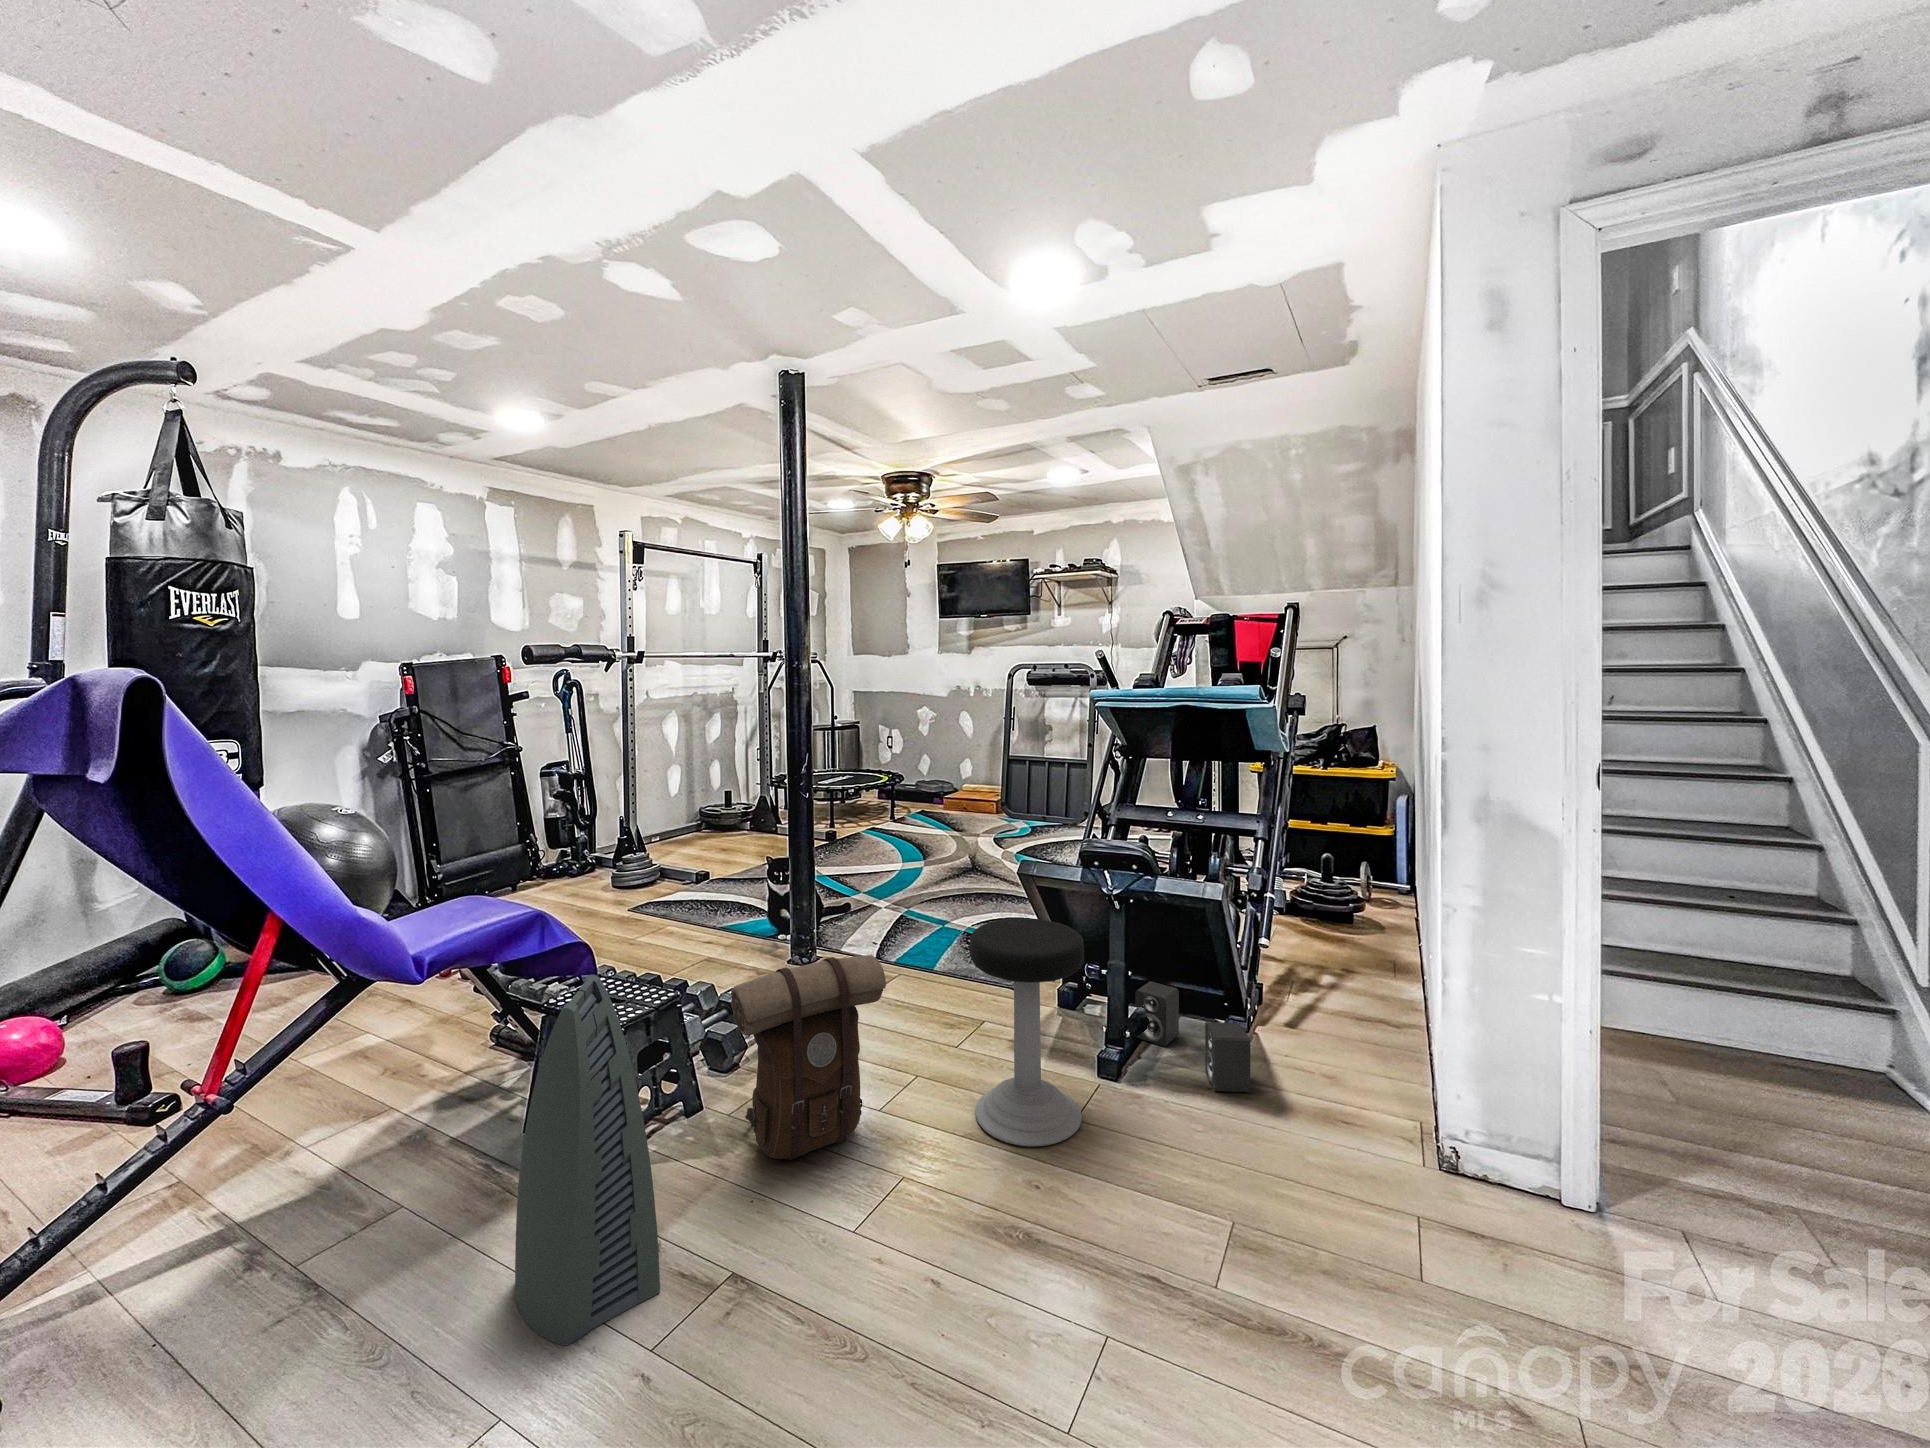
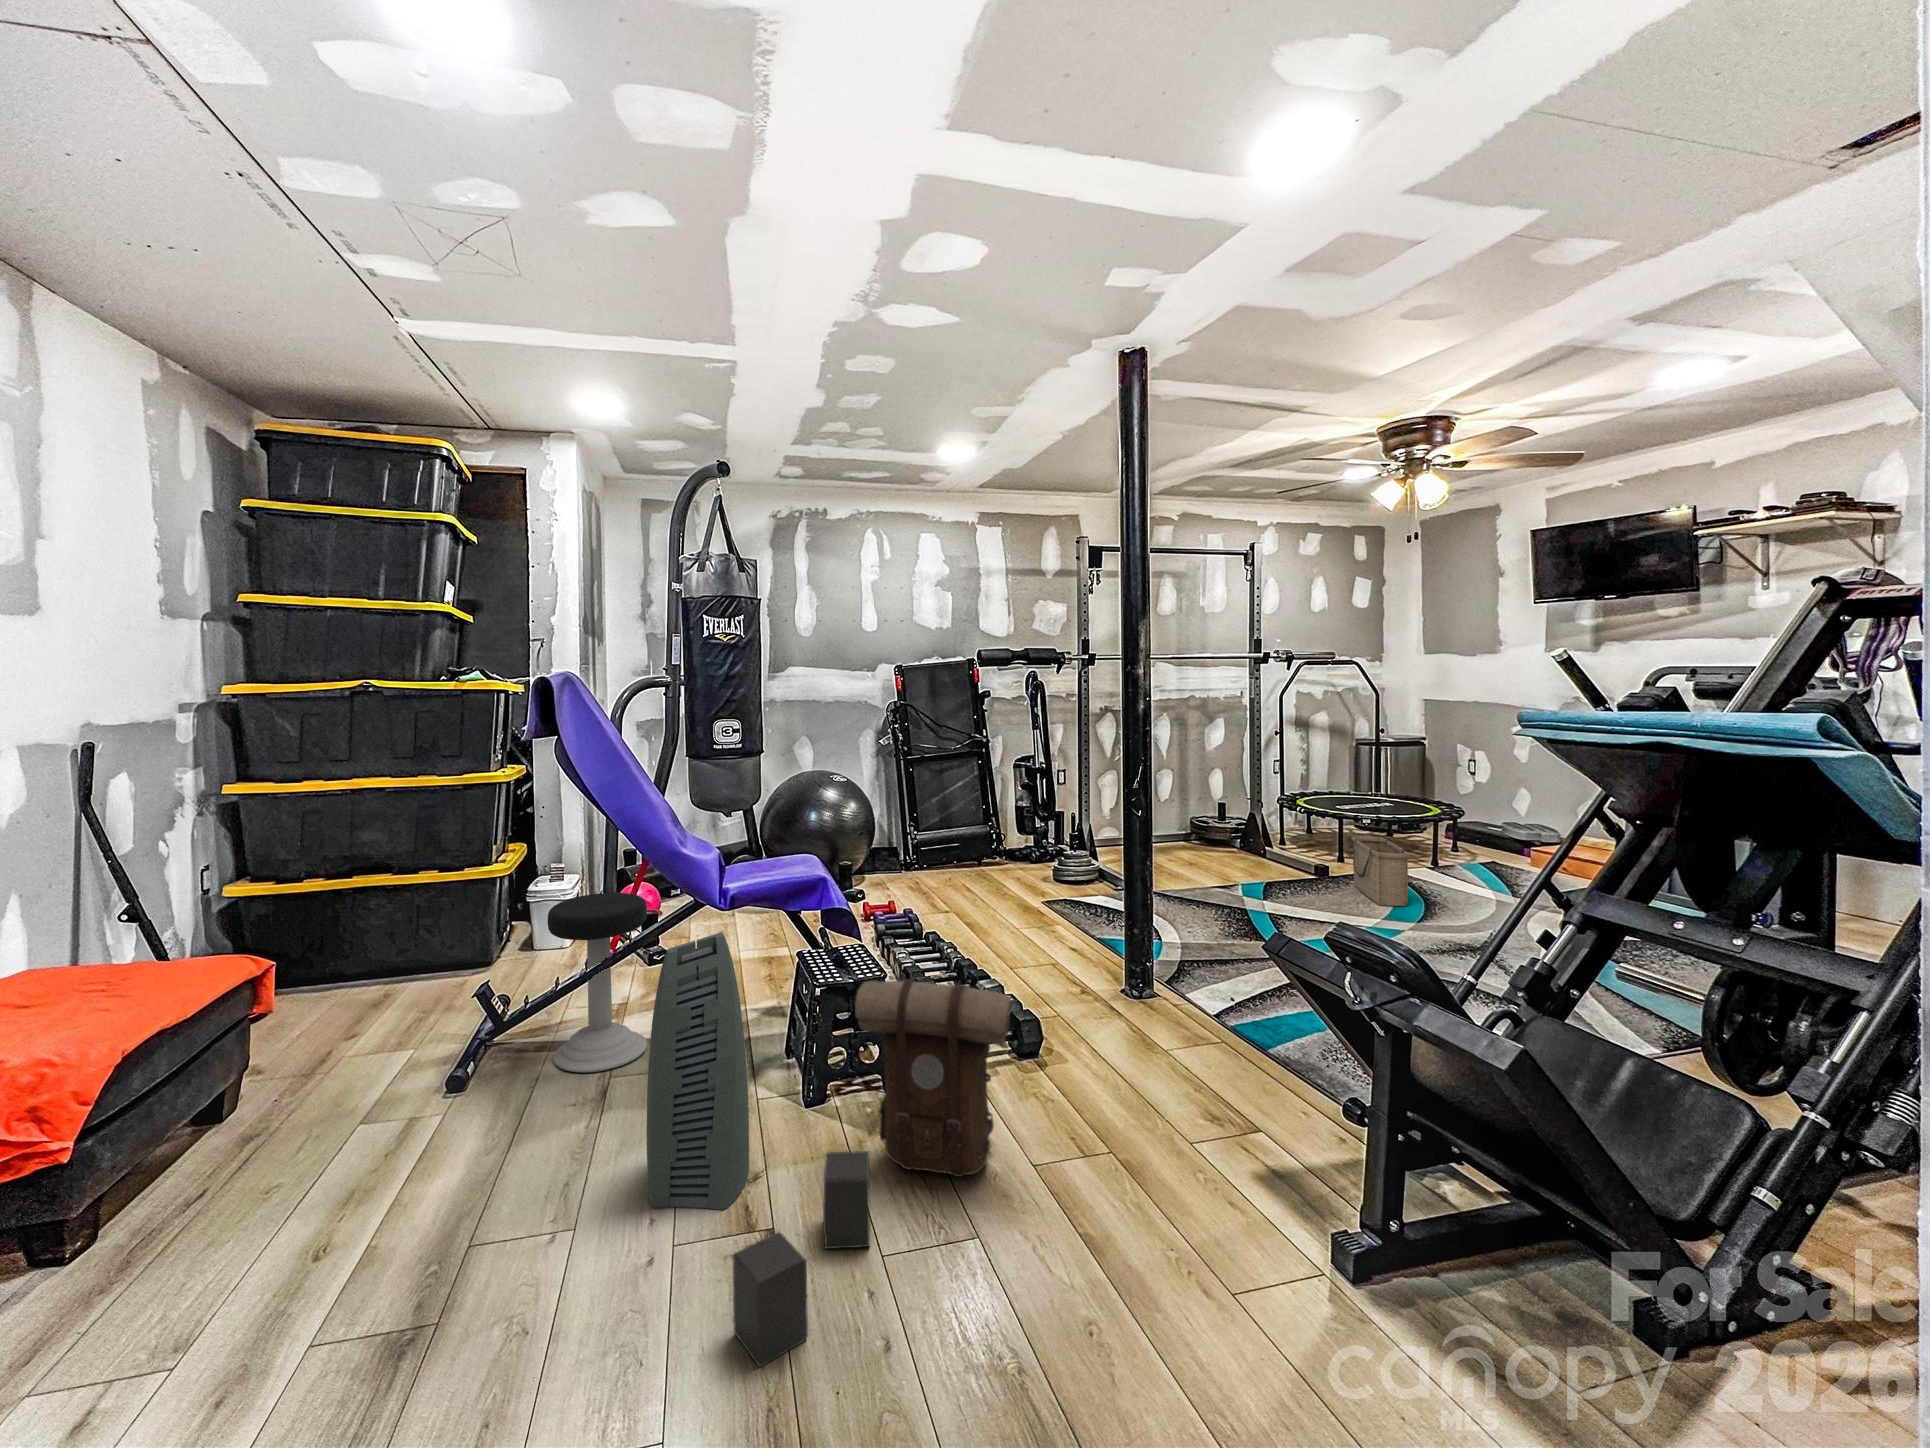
basket: none [853,798,903,849] -> present [1352,836,1410,906]
stool: present [970,918,1084,1146] -> present [547,893,647,1072]
speaker: present [1135,981,1251,1093] -> present [732,1151,870,1367]

